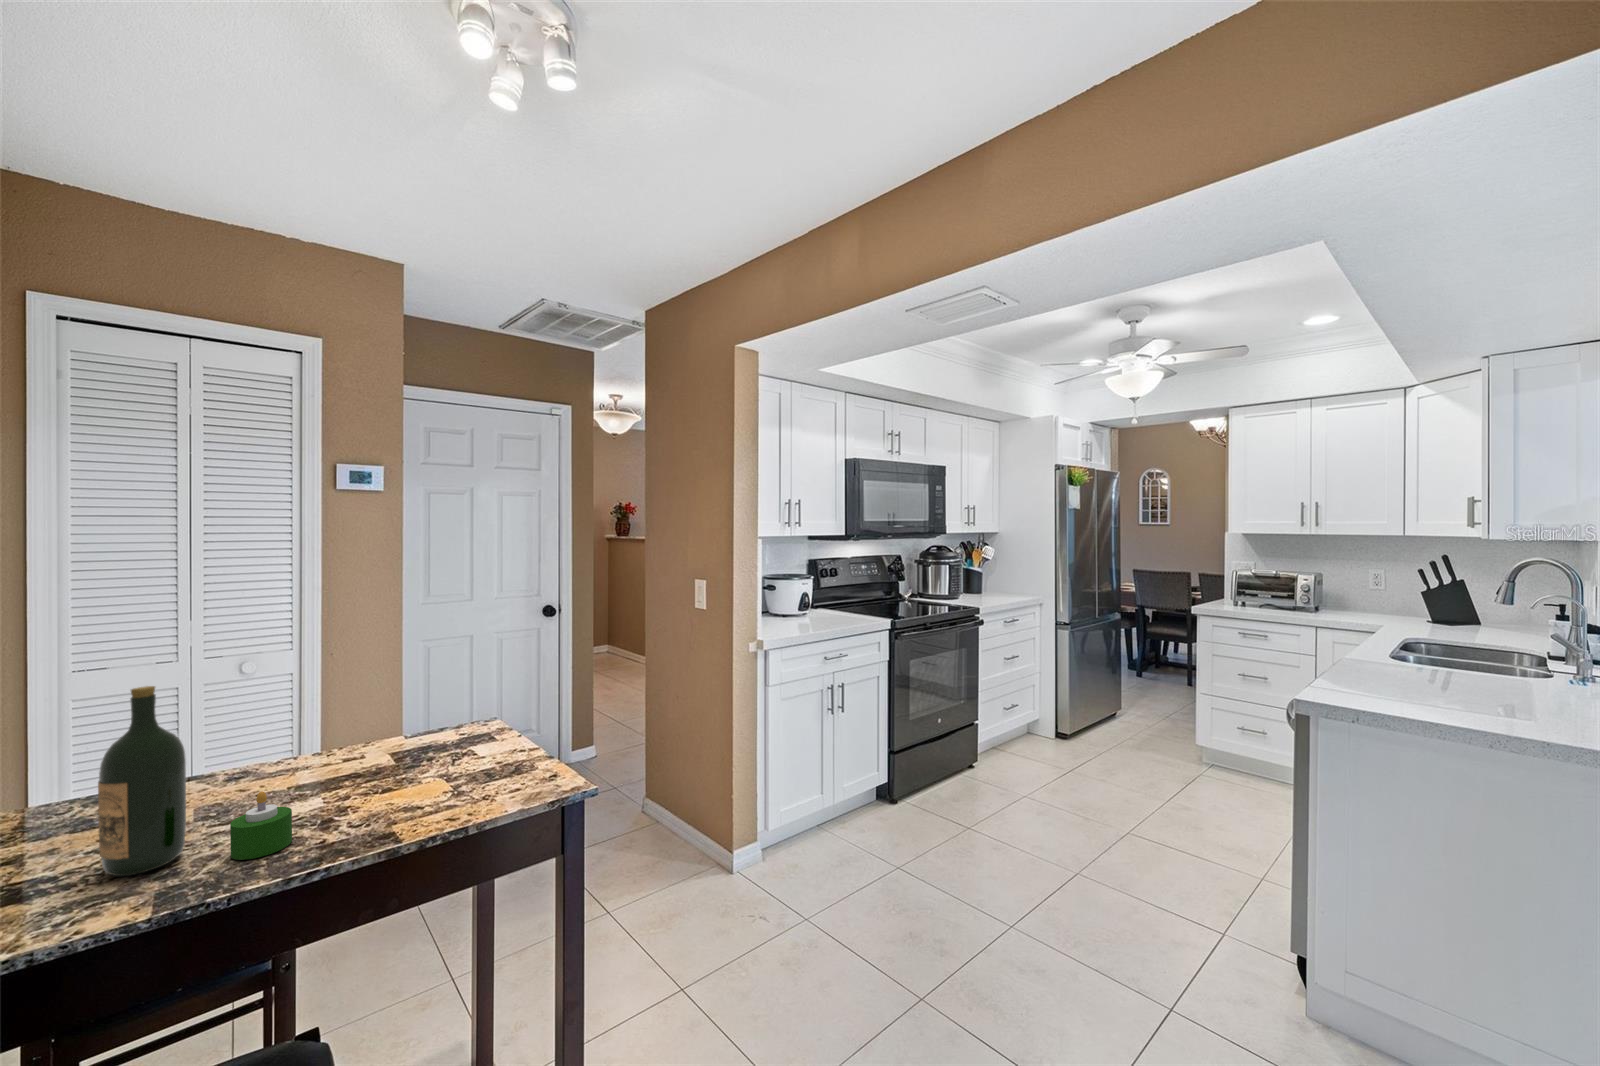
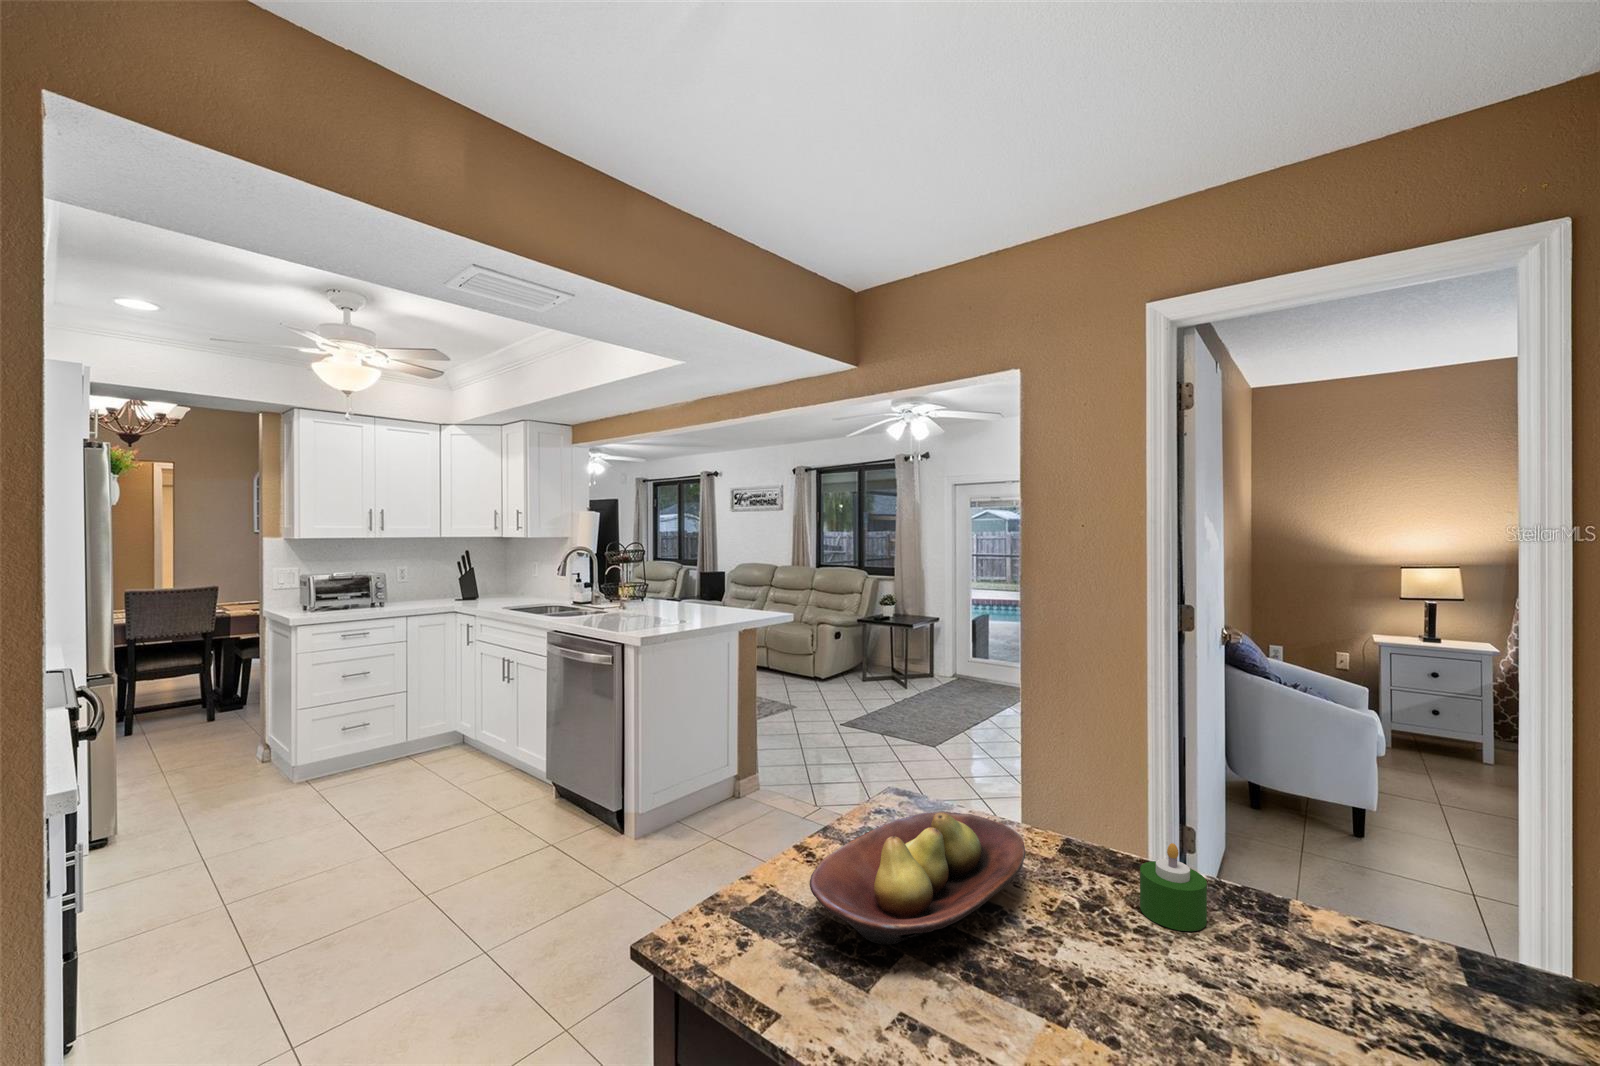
wine bottle: present [98,686,186,876] -> none [1254,729,1360,1002]
fruit bowl: none [369,721,488,794] -> present [810,811,1025,945]

